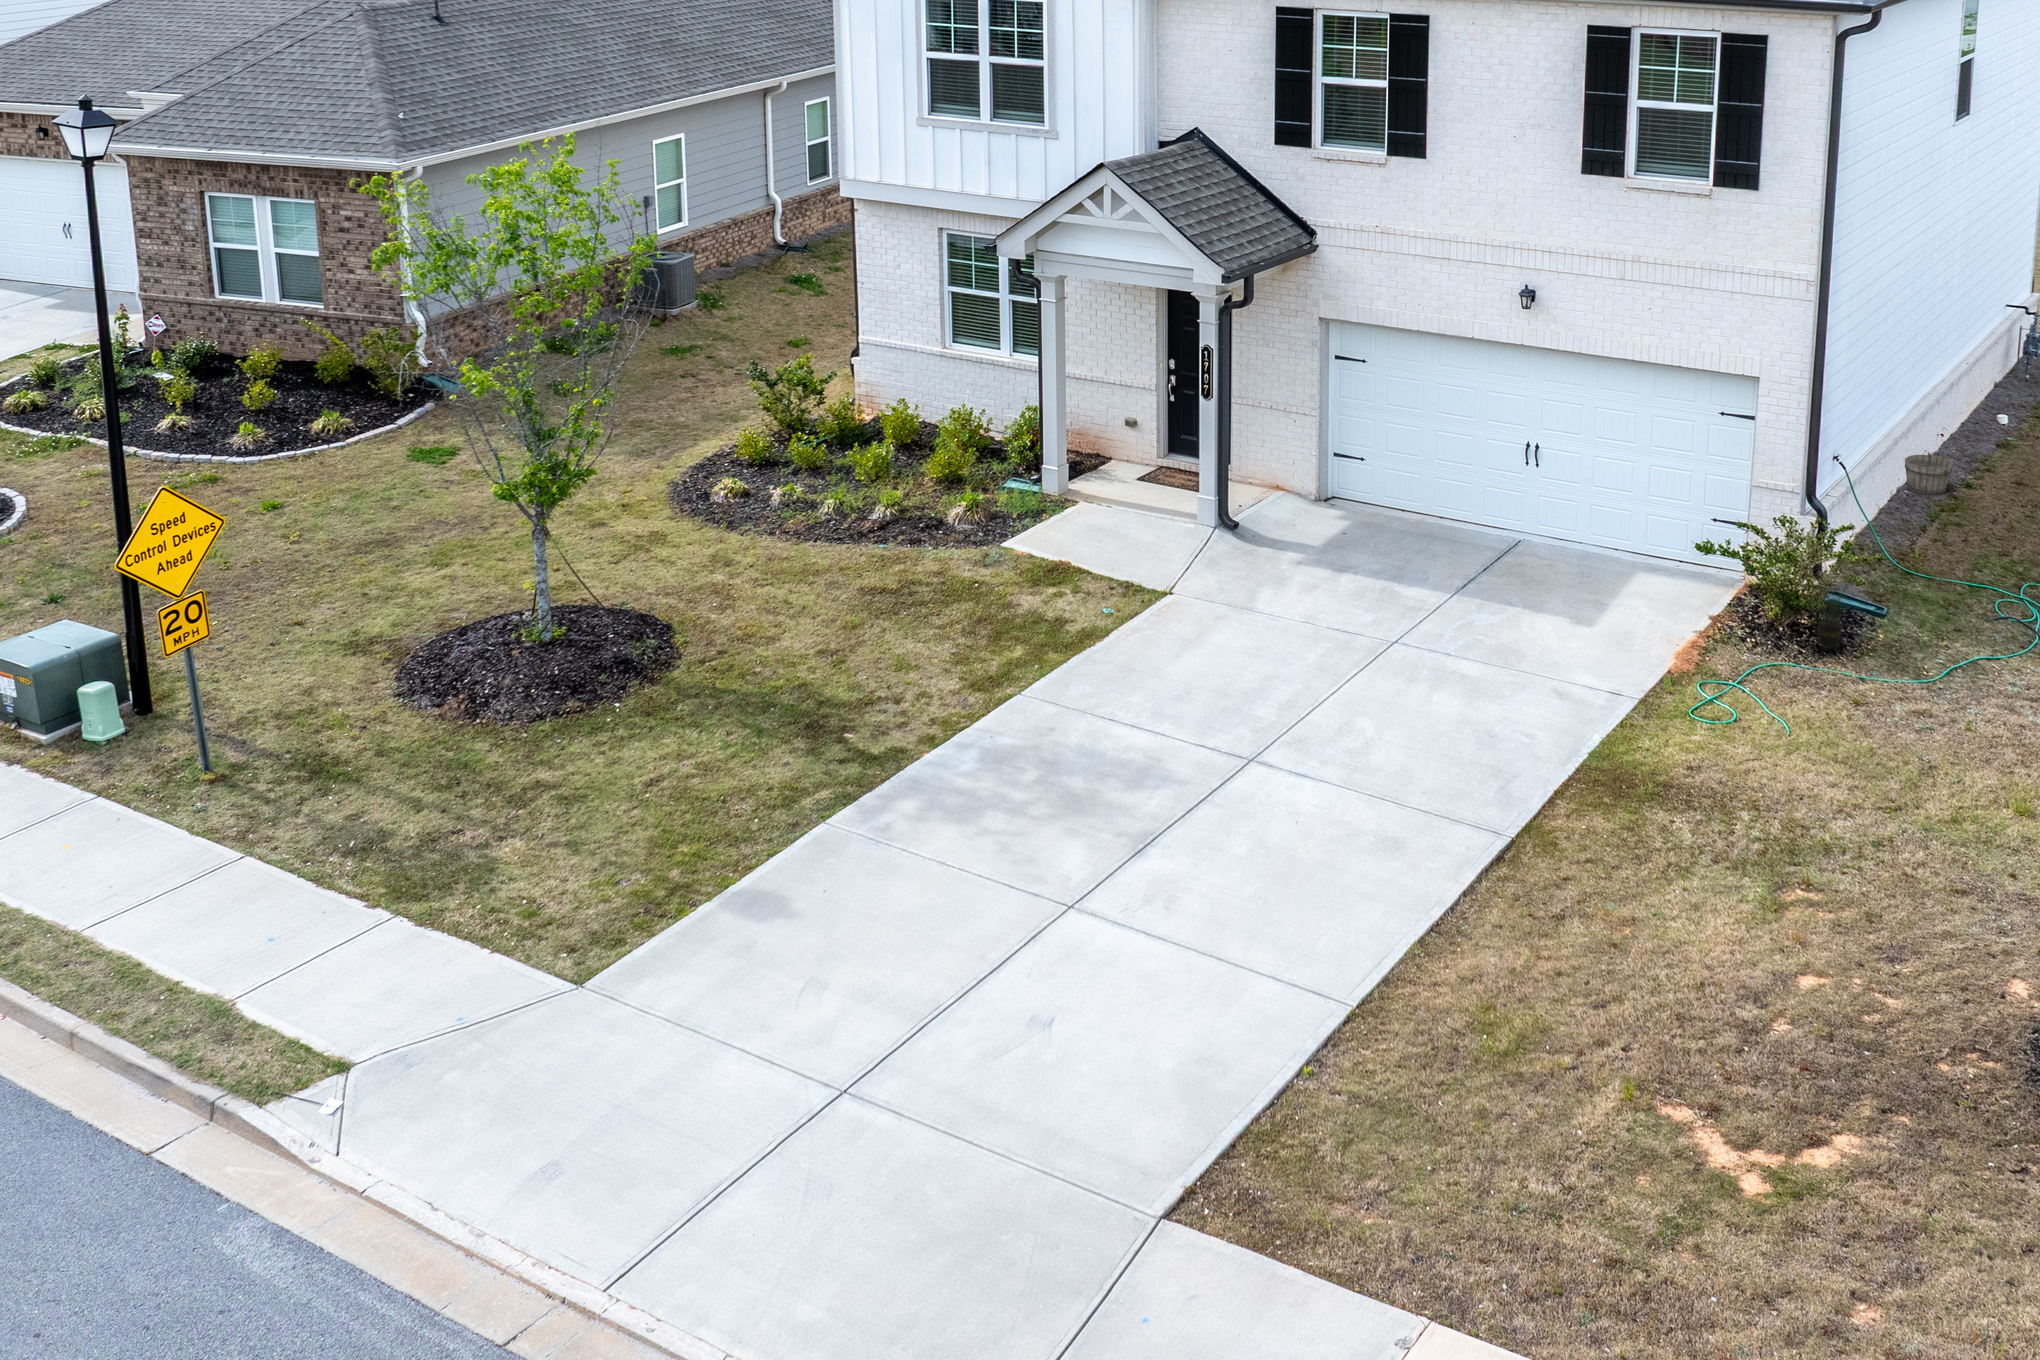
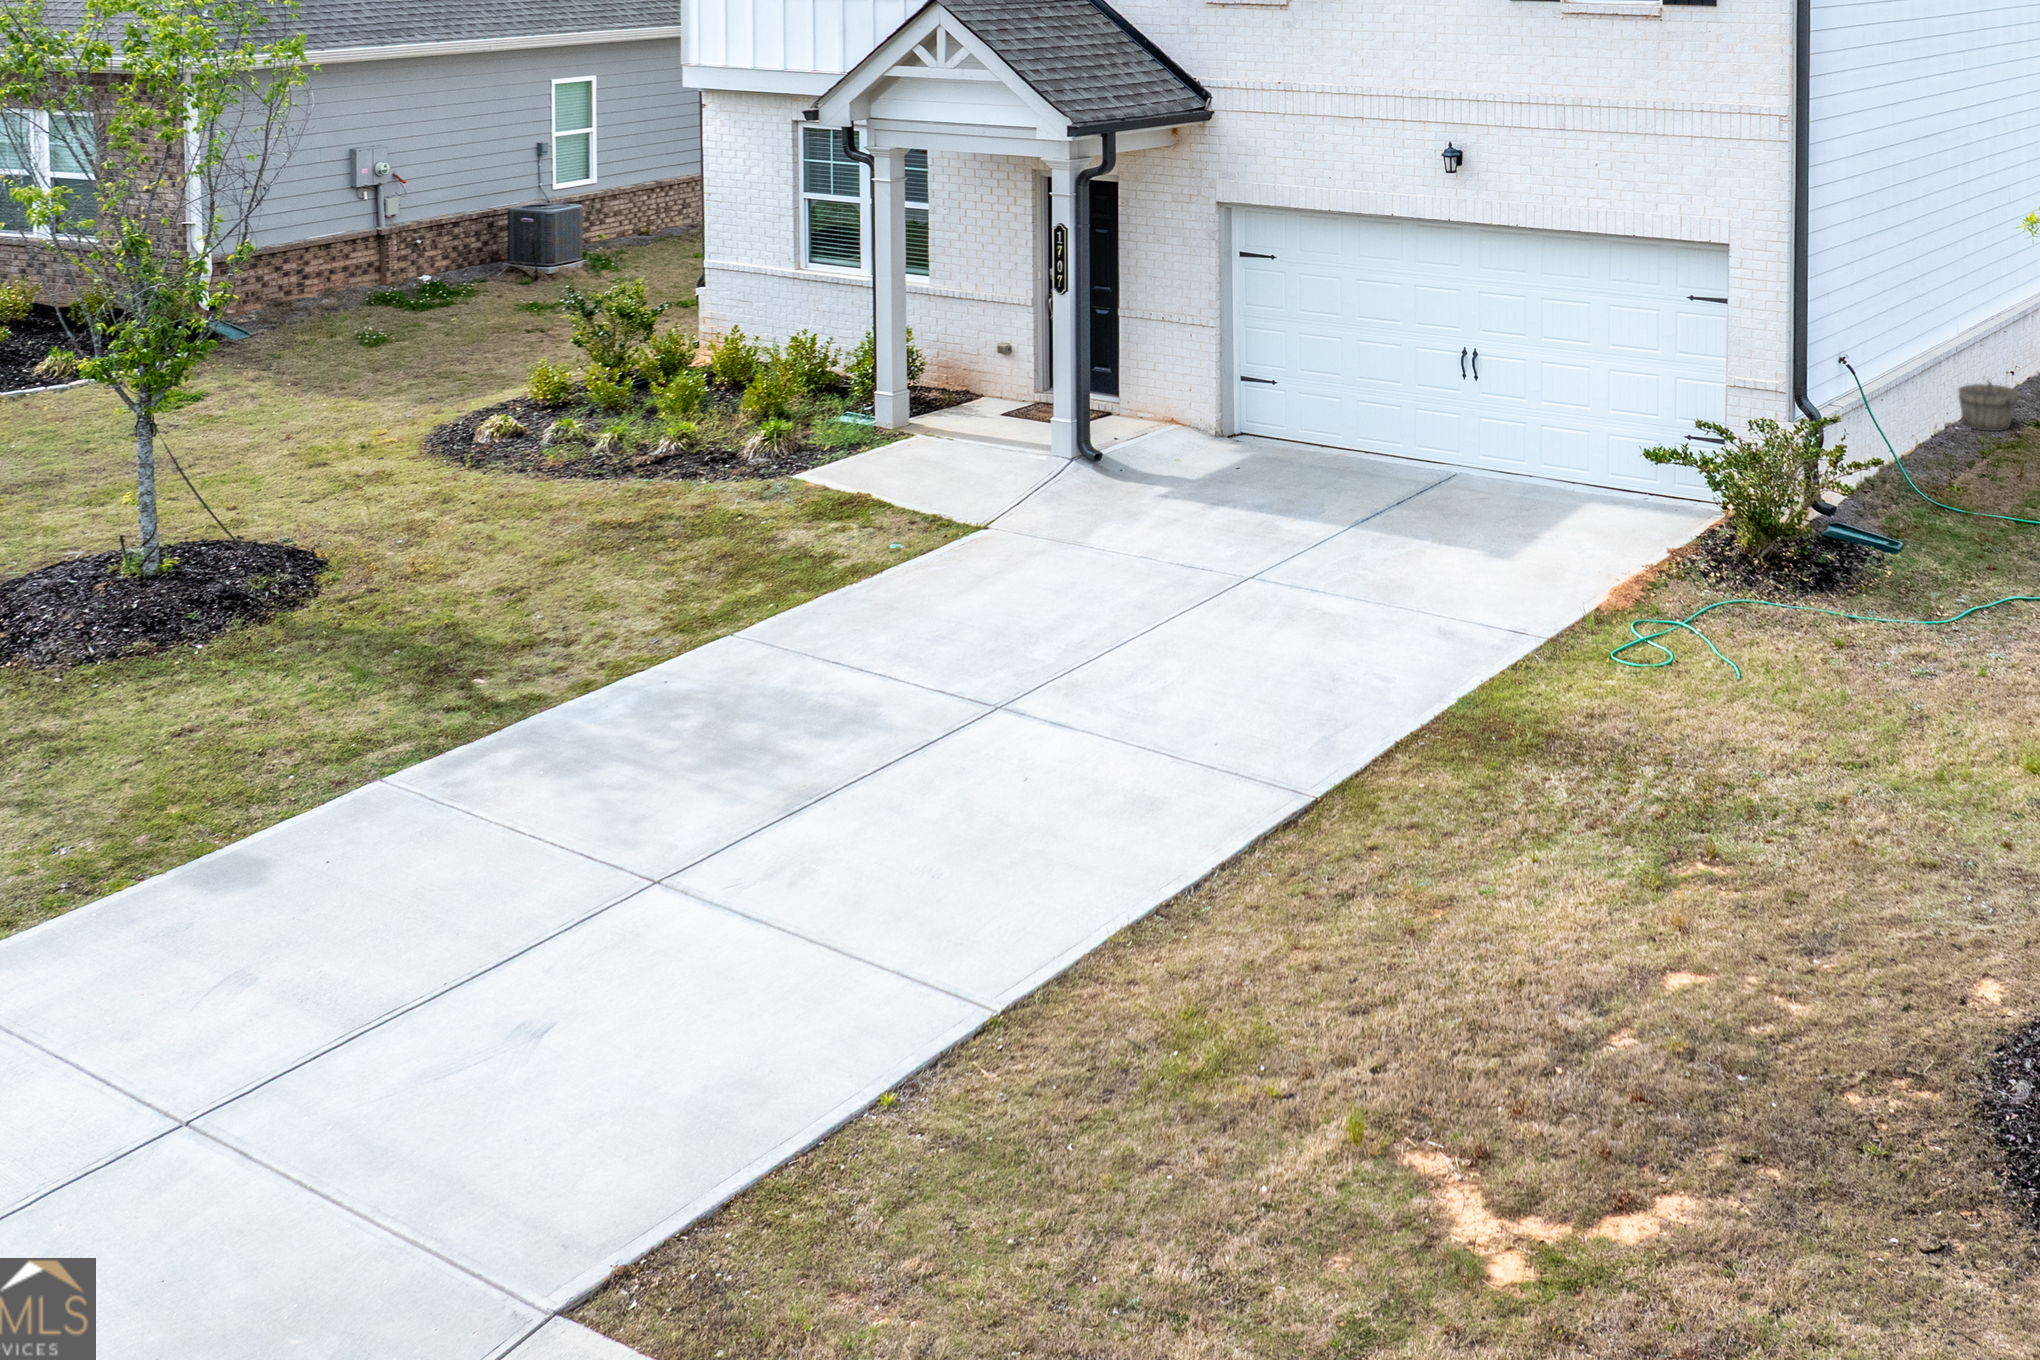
potted plant: present [1817,579,1844,649] -> none [1793,491,1850,588]

